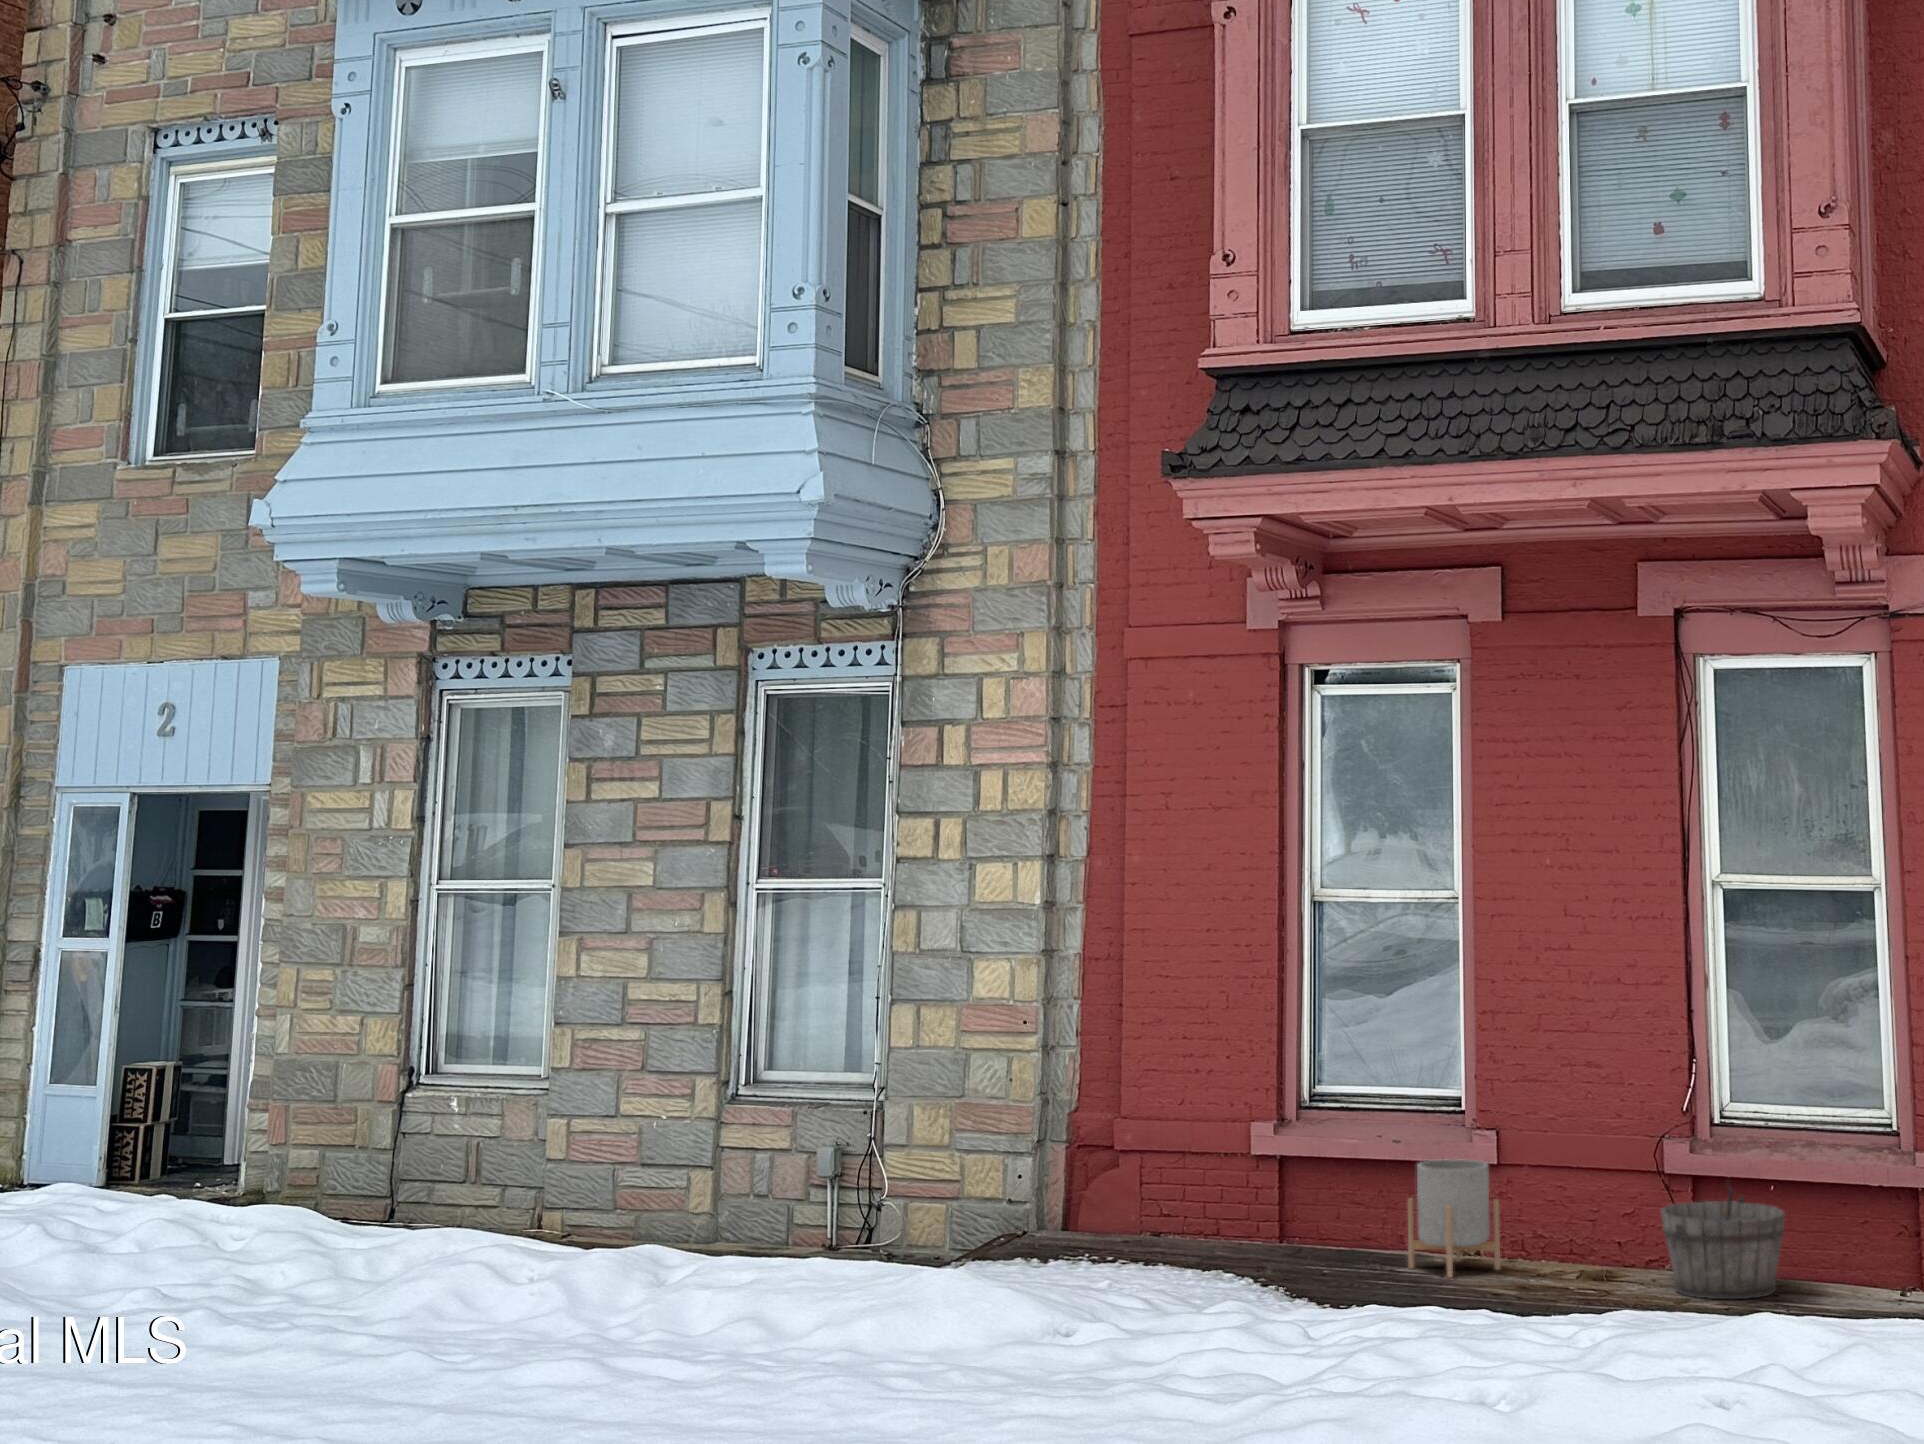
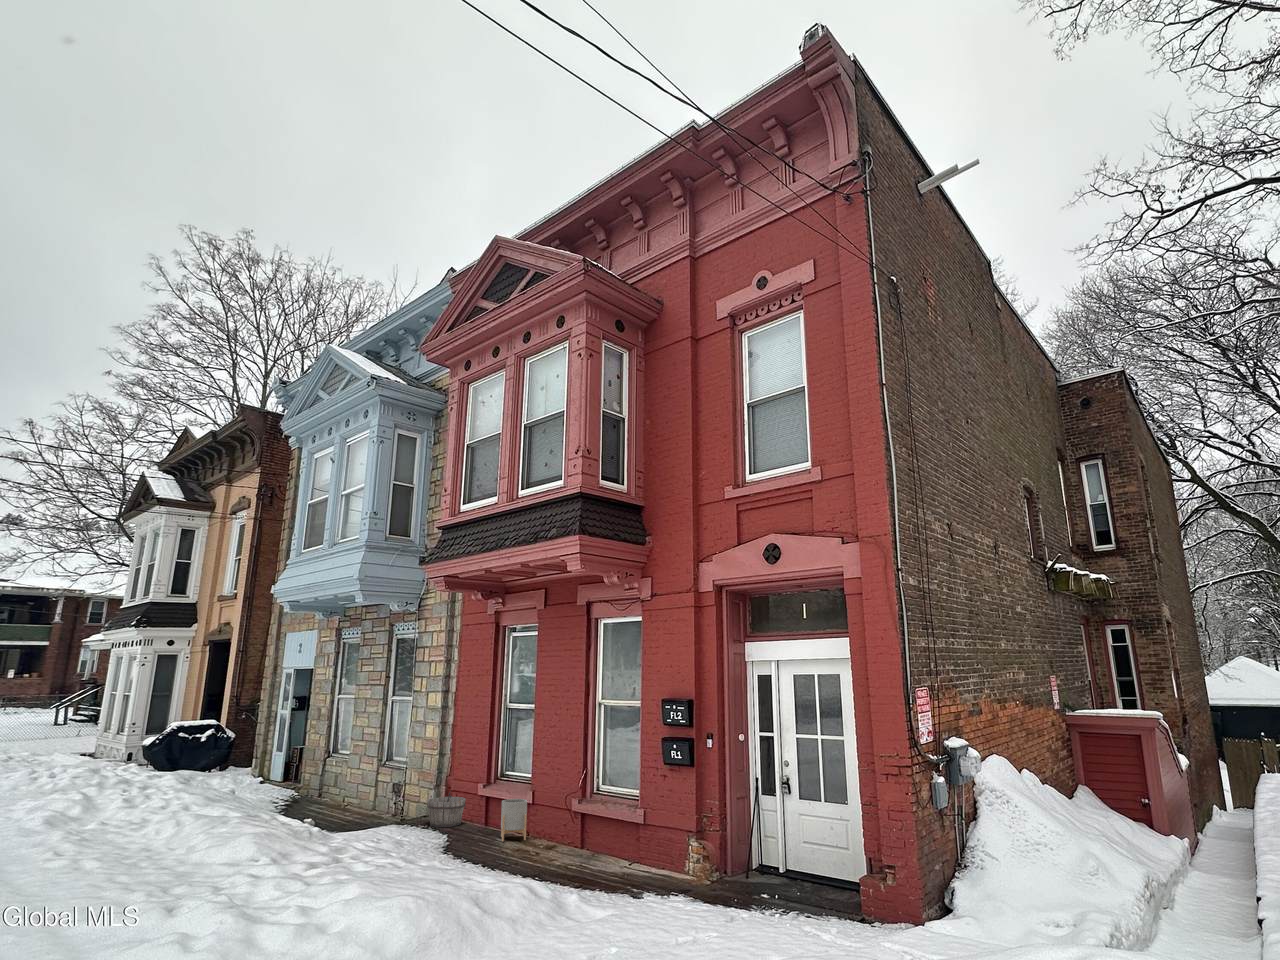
wooden bucket: present [1661,1181,1785,1299] -> present [427,790,466,827]

